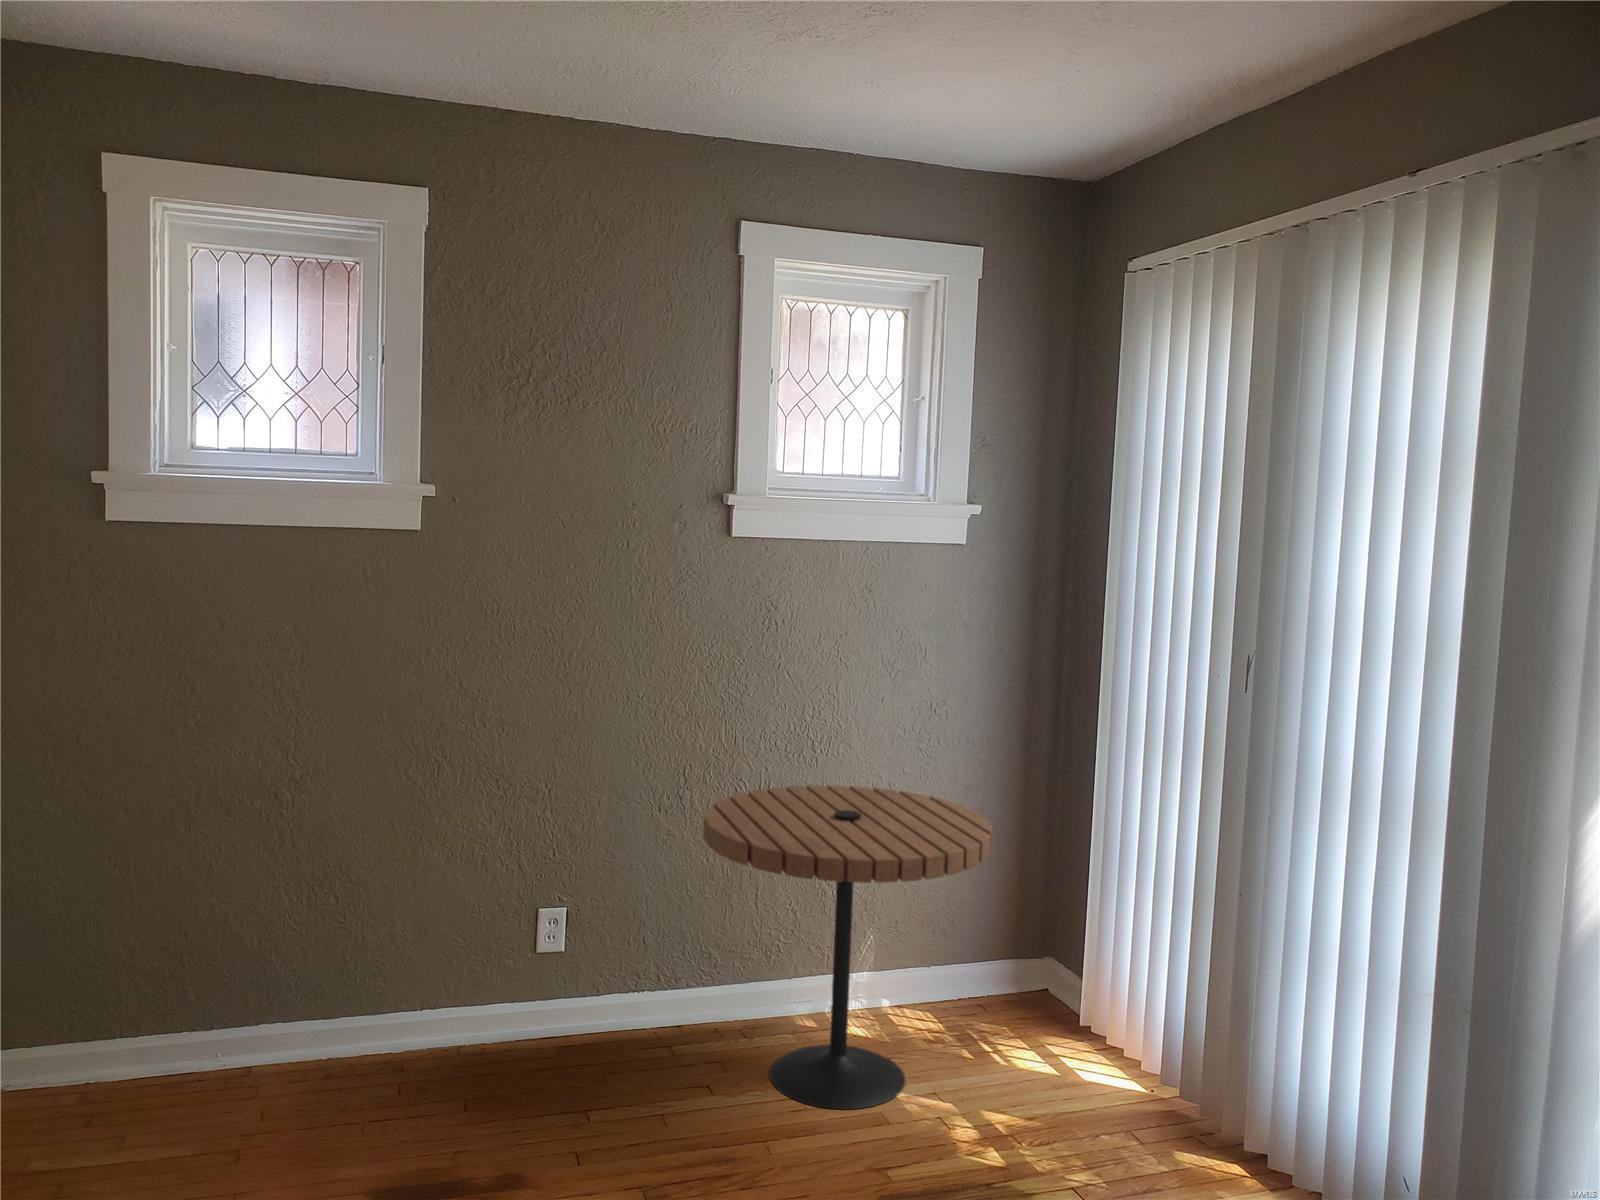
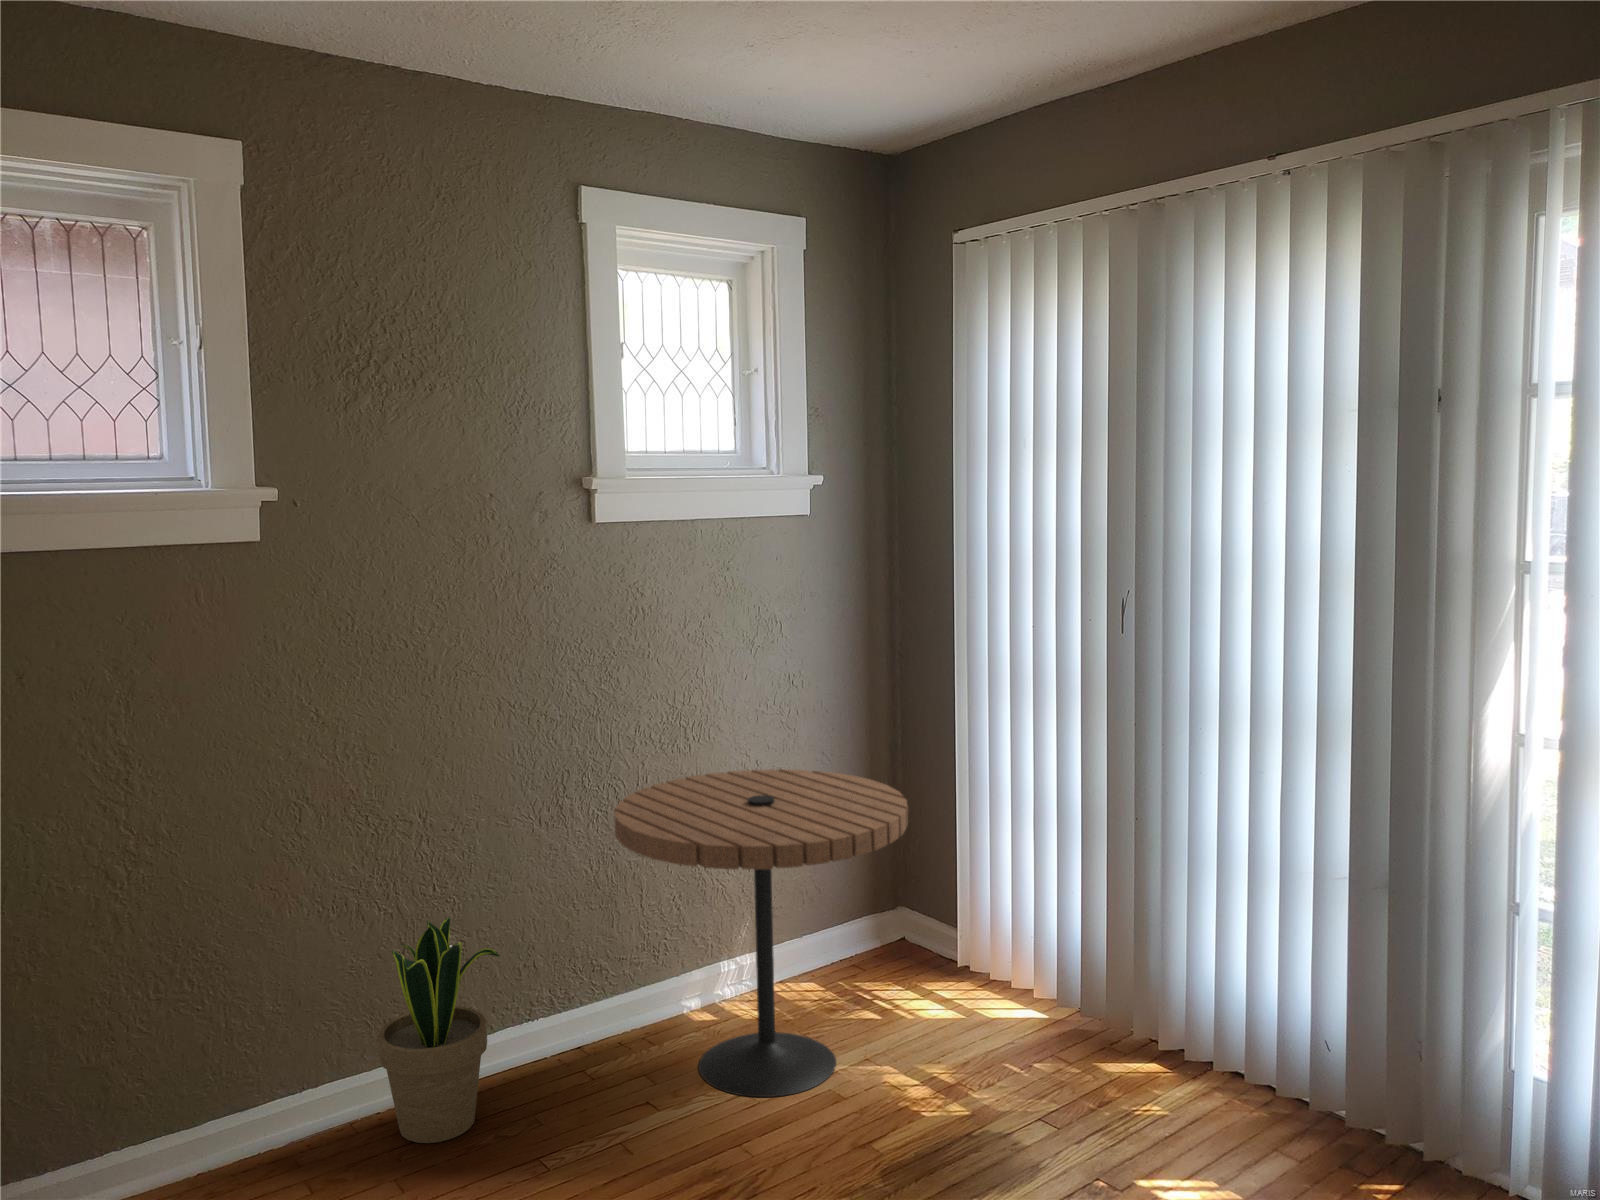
potted plant: none [476,878,588,1079] -> present [378,917,500,1143]

